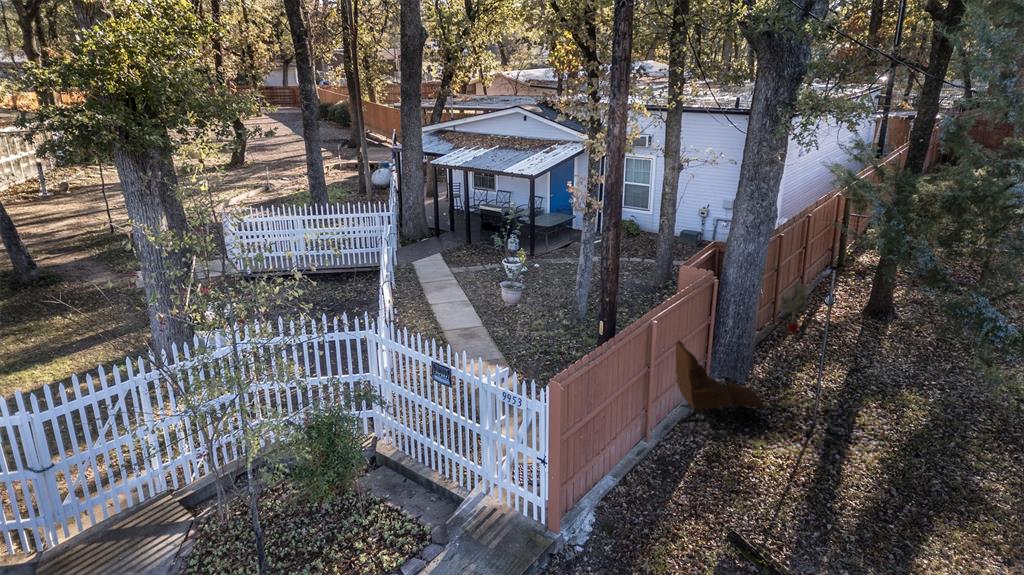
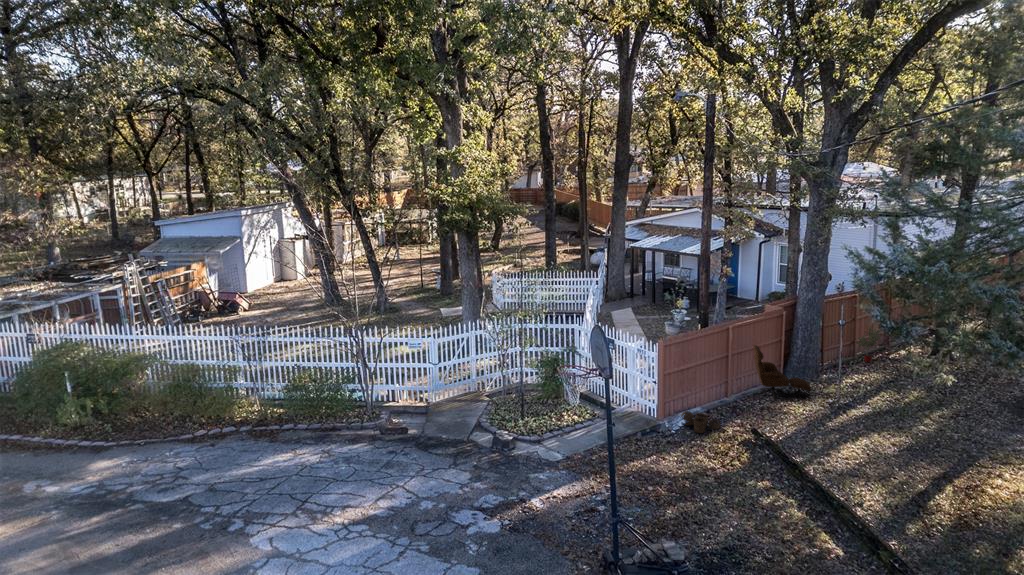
woven basket: none [584,494,659,544] -> present [681,411,720,433]

